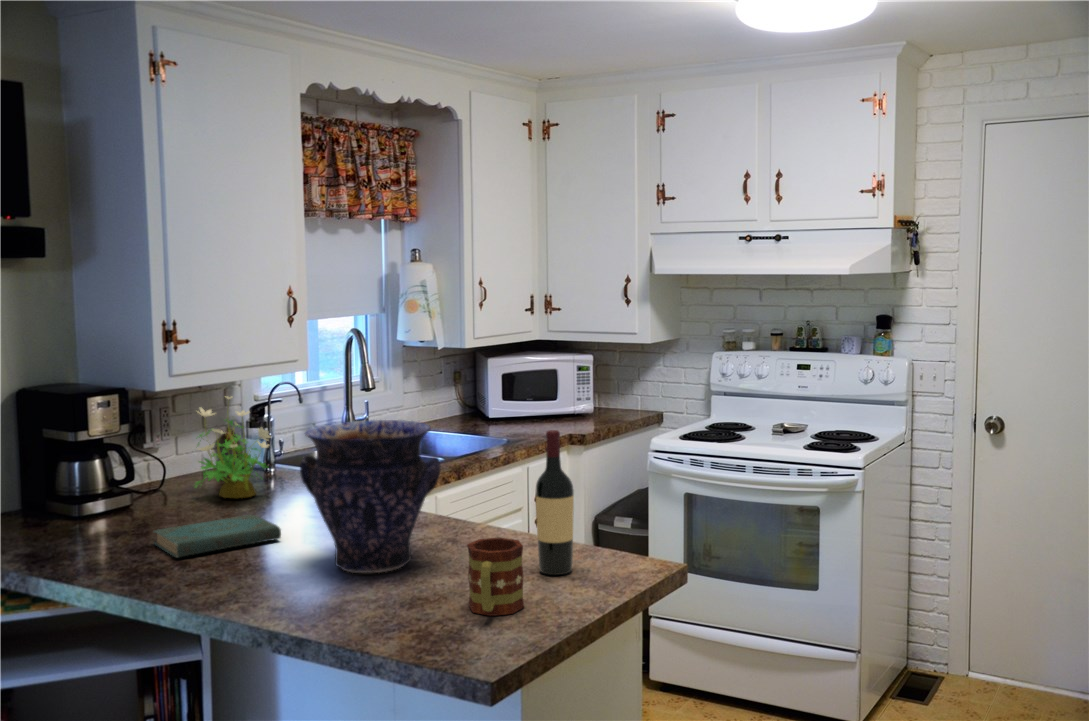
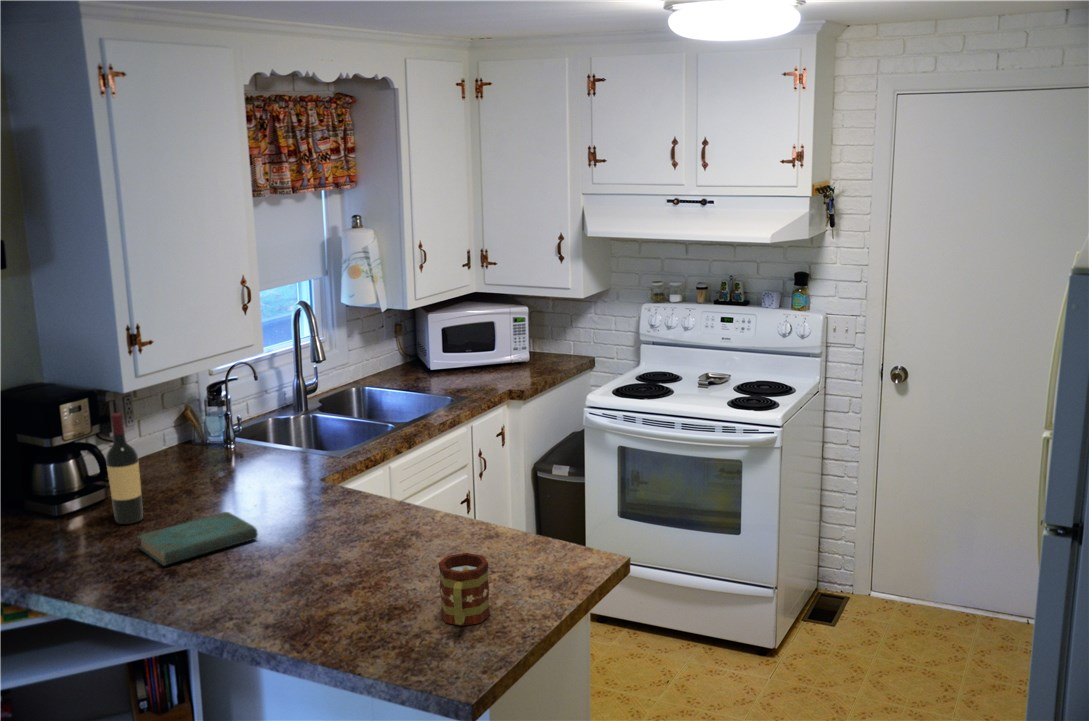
potted plant: present [196,396,271,498] -> none [160,391,235,487]
vase: present [300,420,441,573] -> none [277,433,407,579]
wine bottle: present [536,430,574,575] -> present [106,413,143,524]

